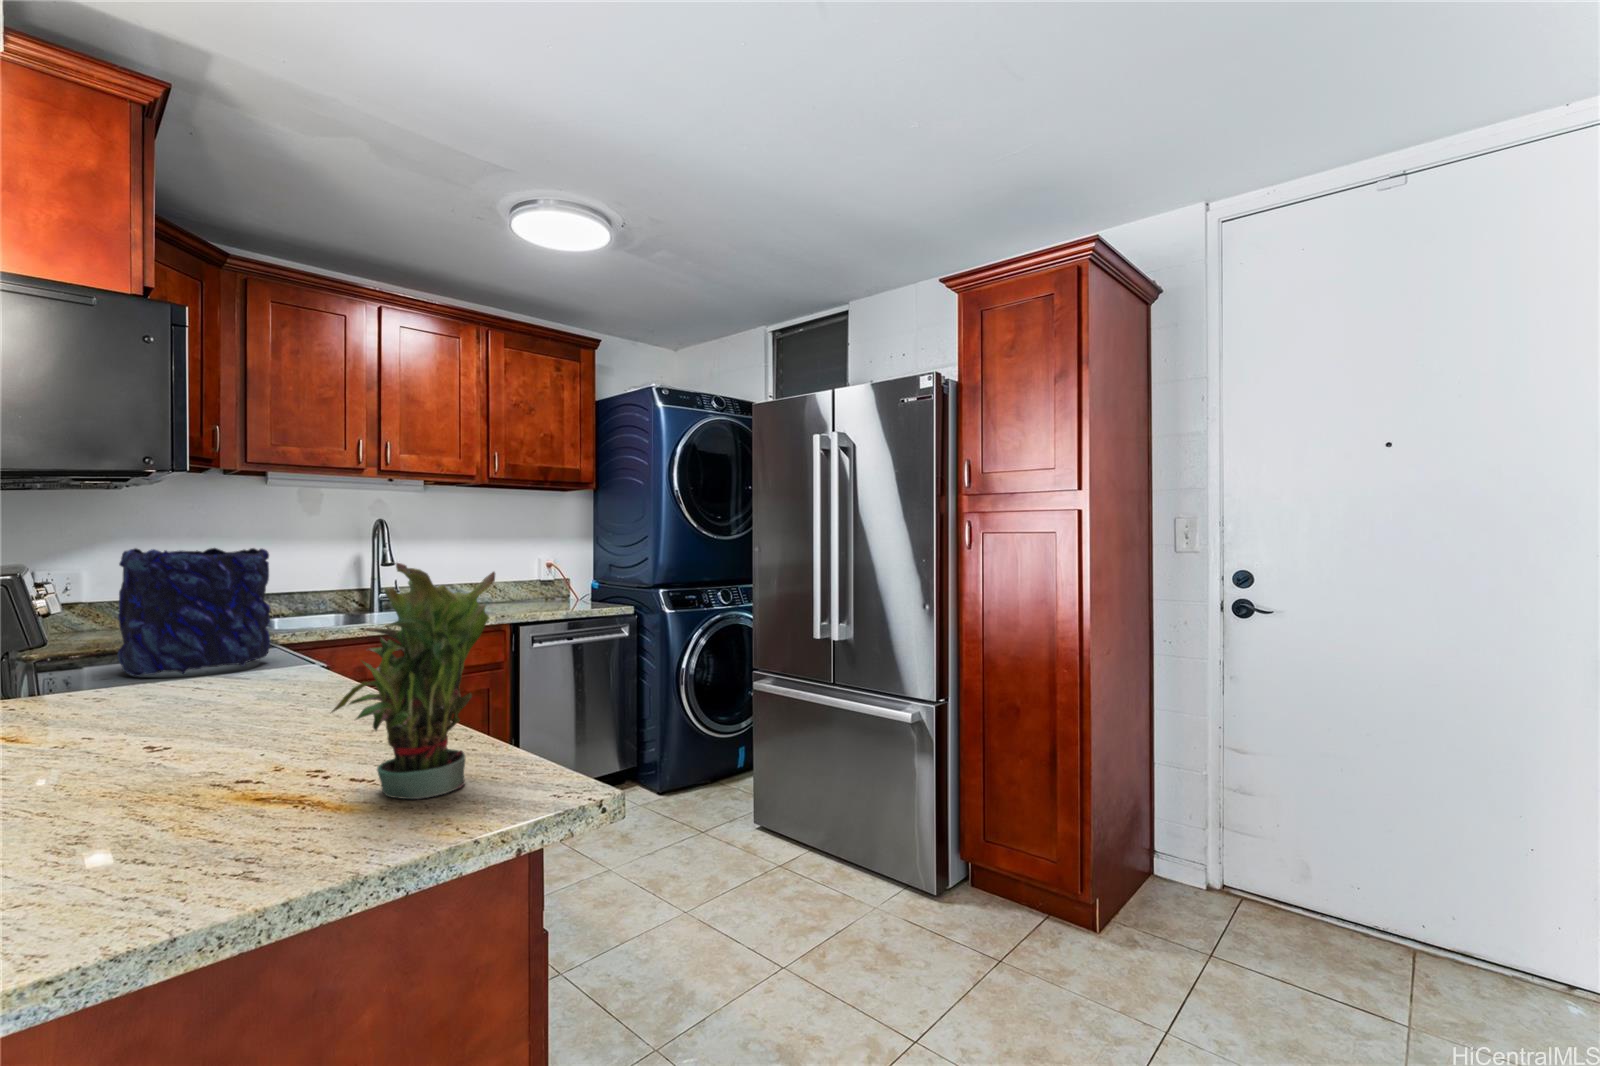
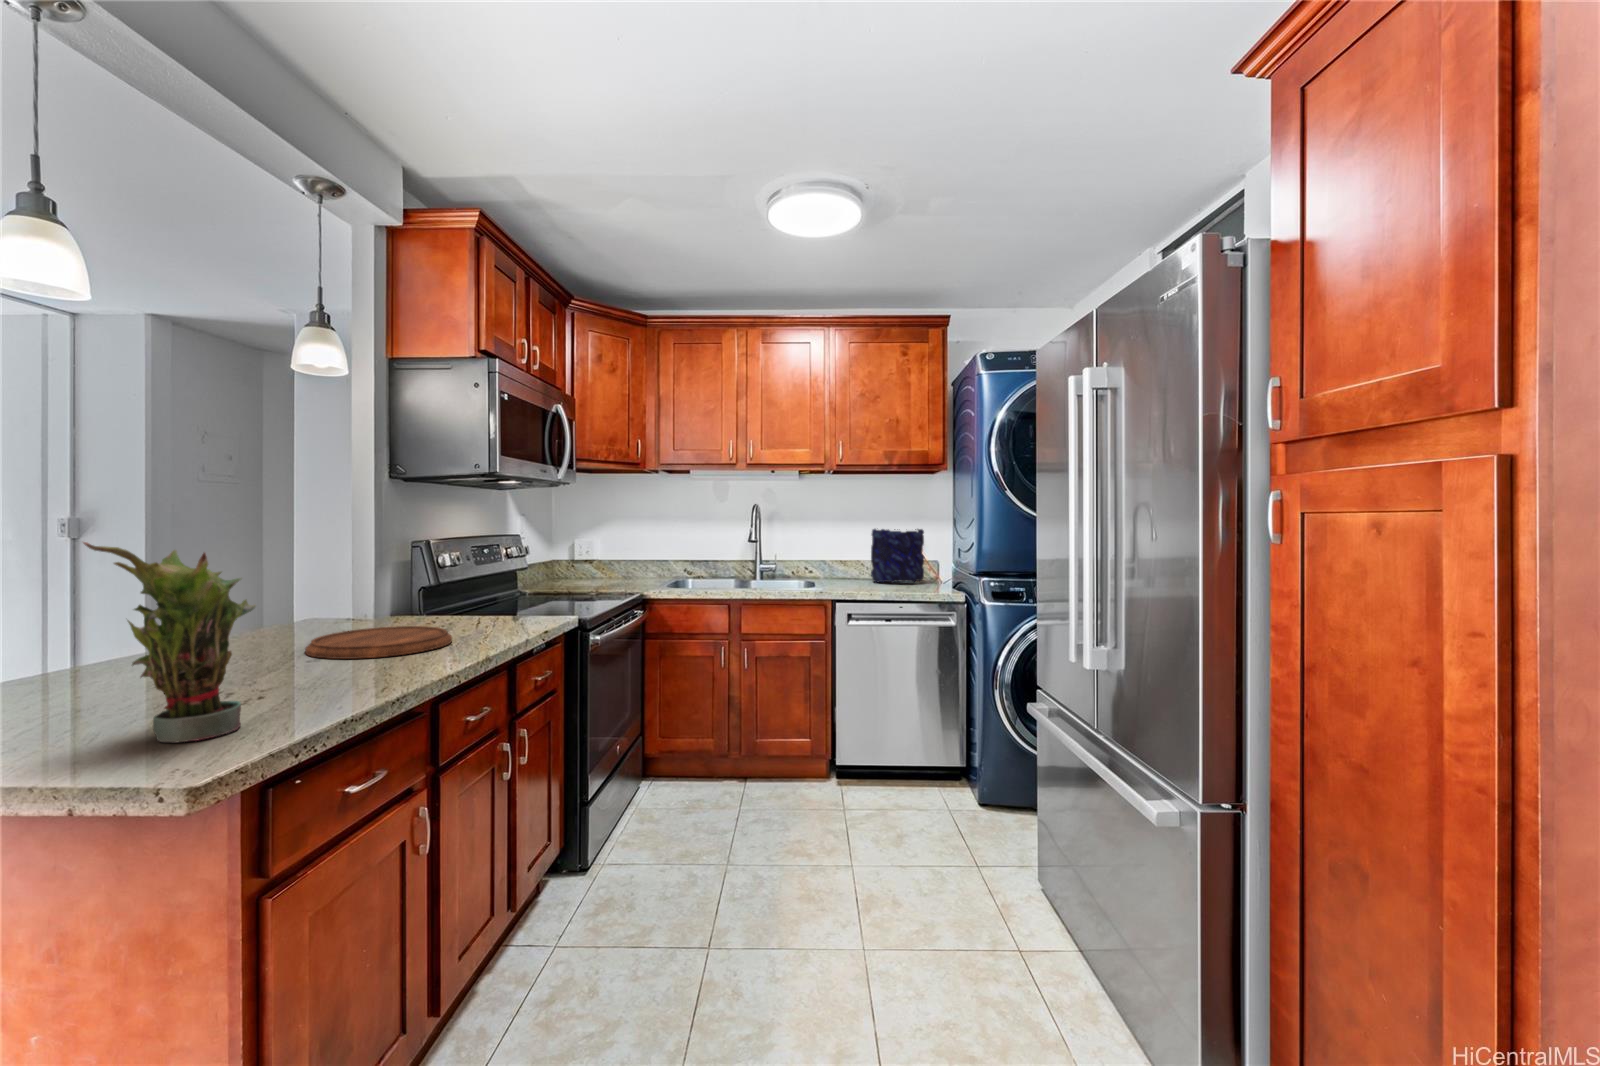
vase: present [118,548,270,677] -> present [871,529,924,583]
cutting board: none [75,687,306,742] -> present [305,626,452,659]

